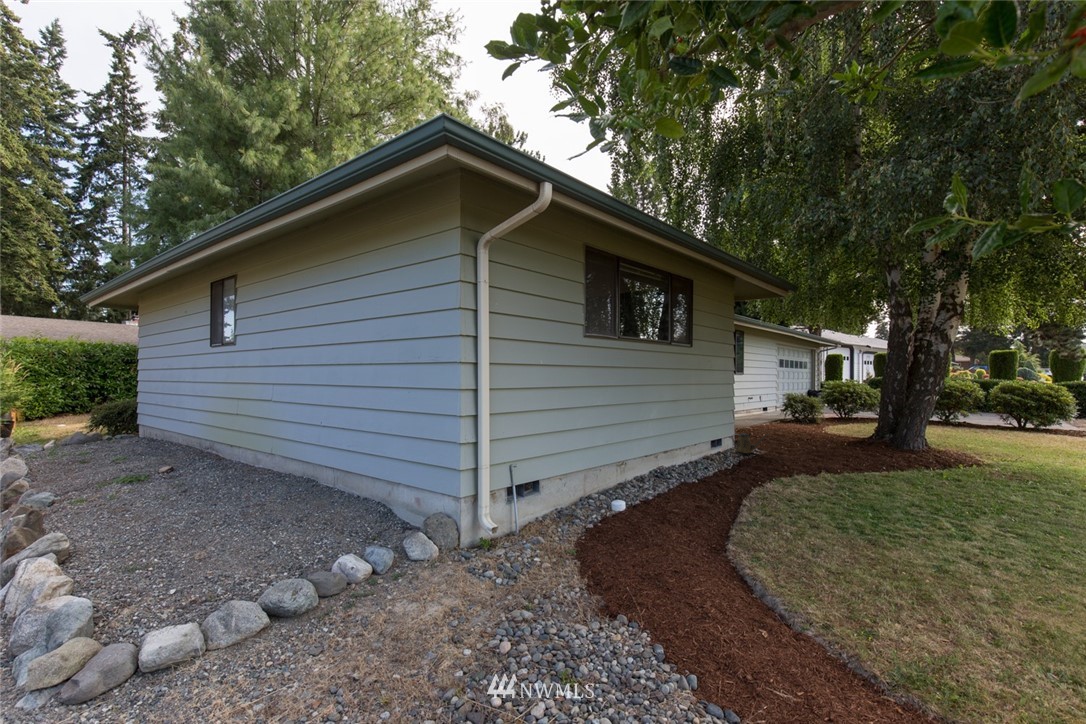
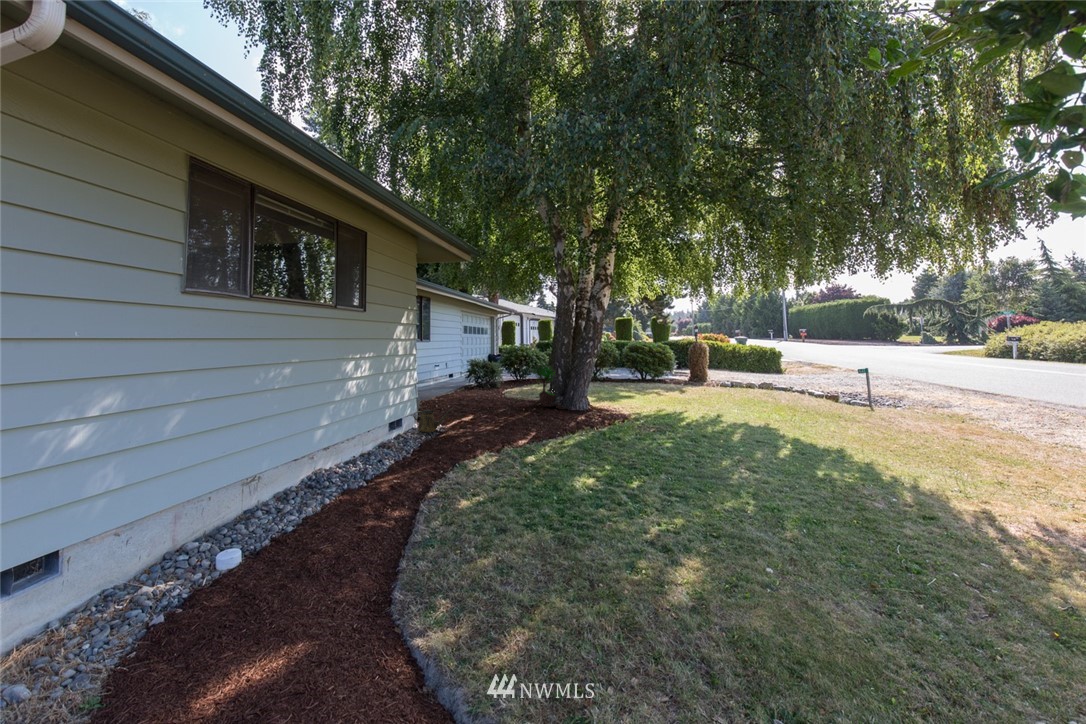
potted tree: none [855,396,892,446] -> present [533,365,556,407]

